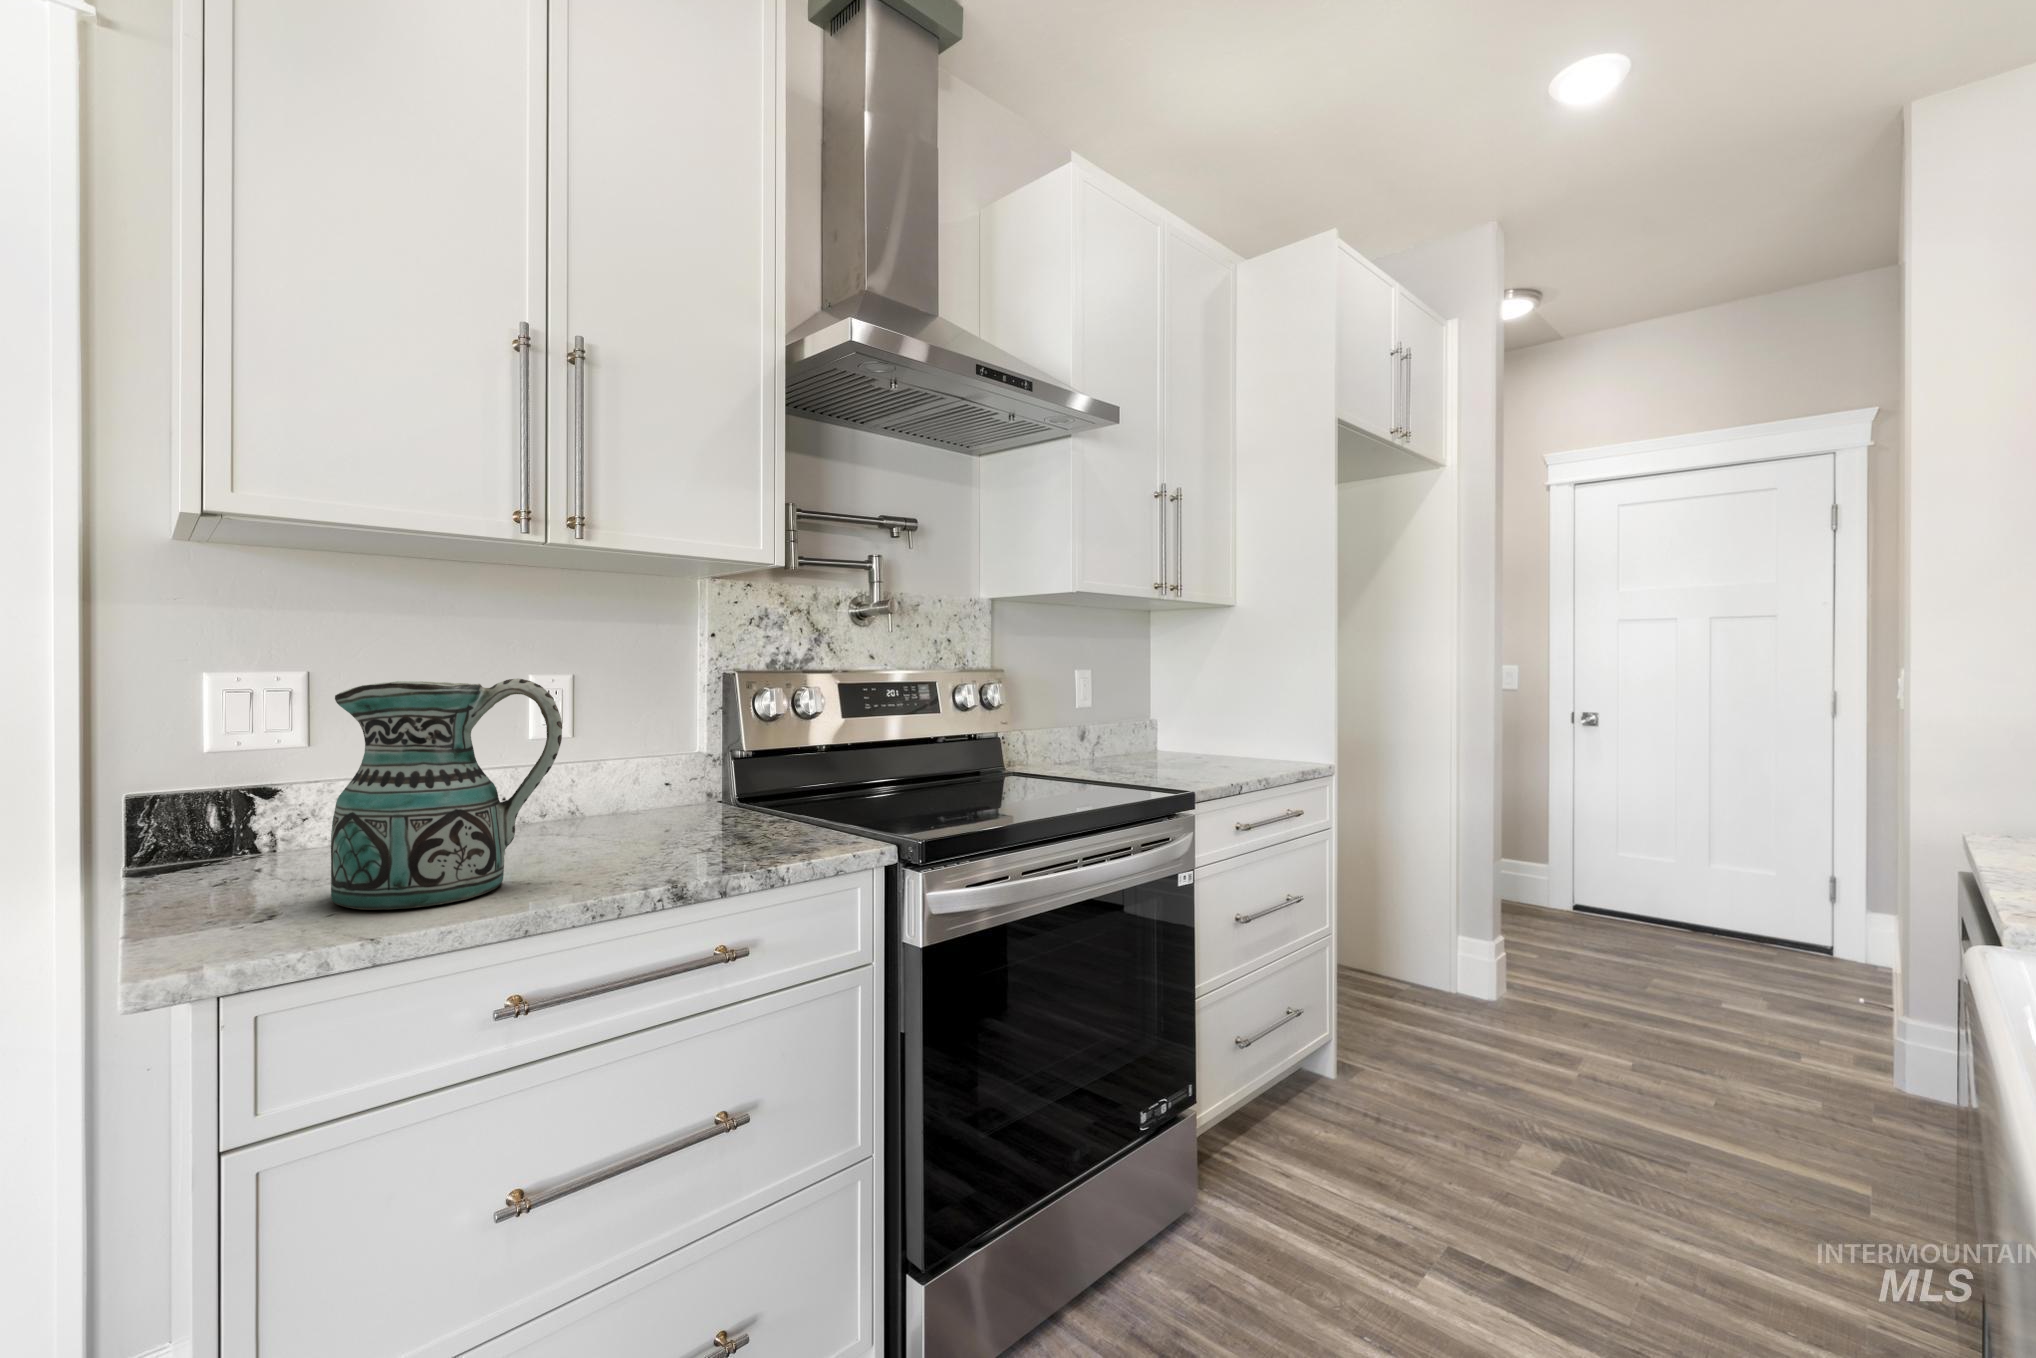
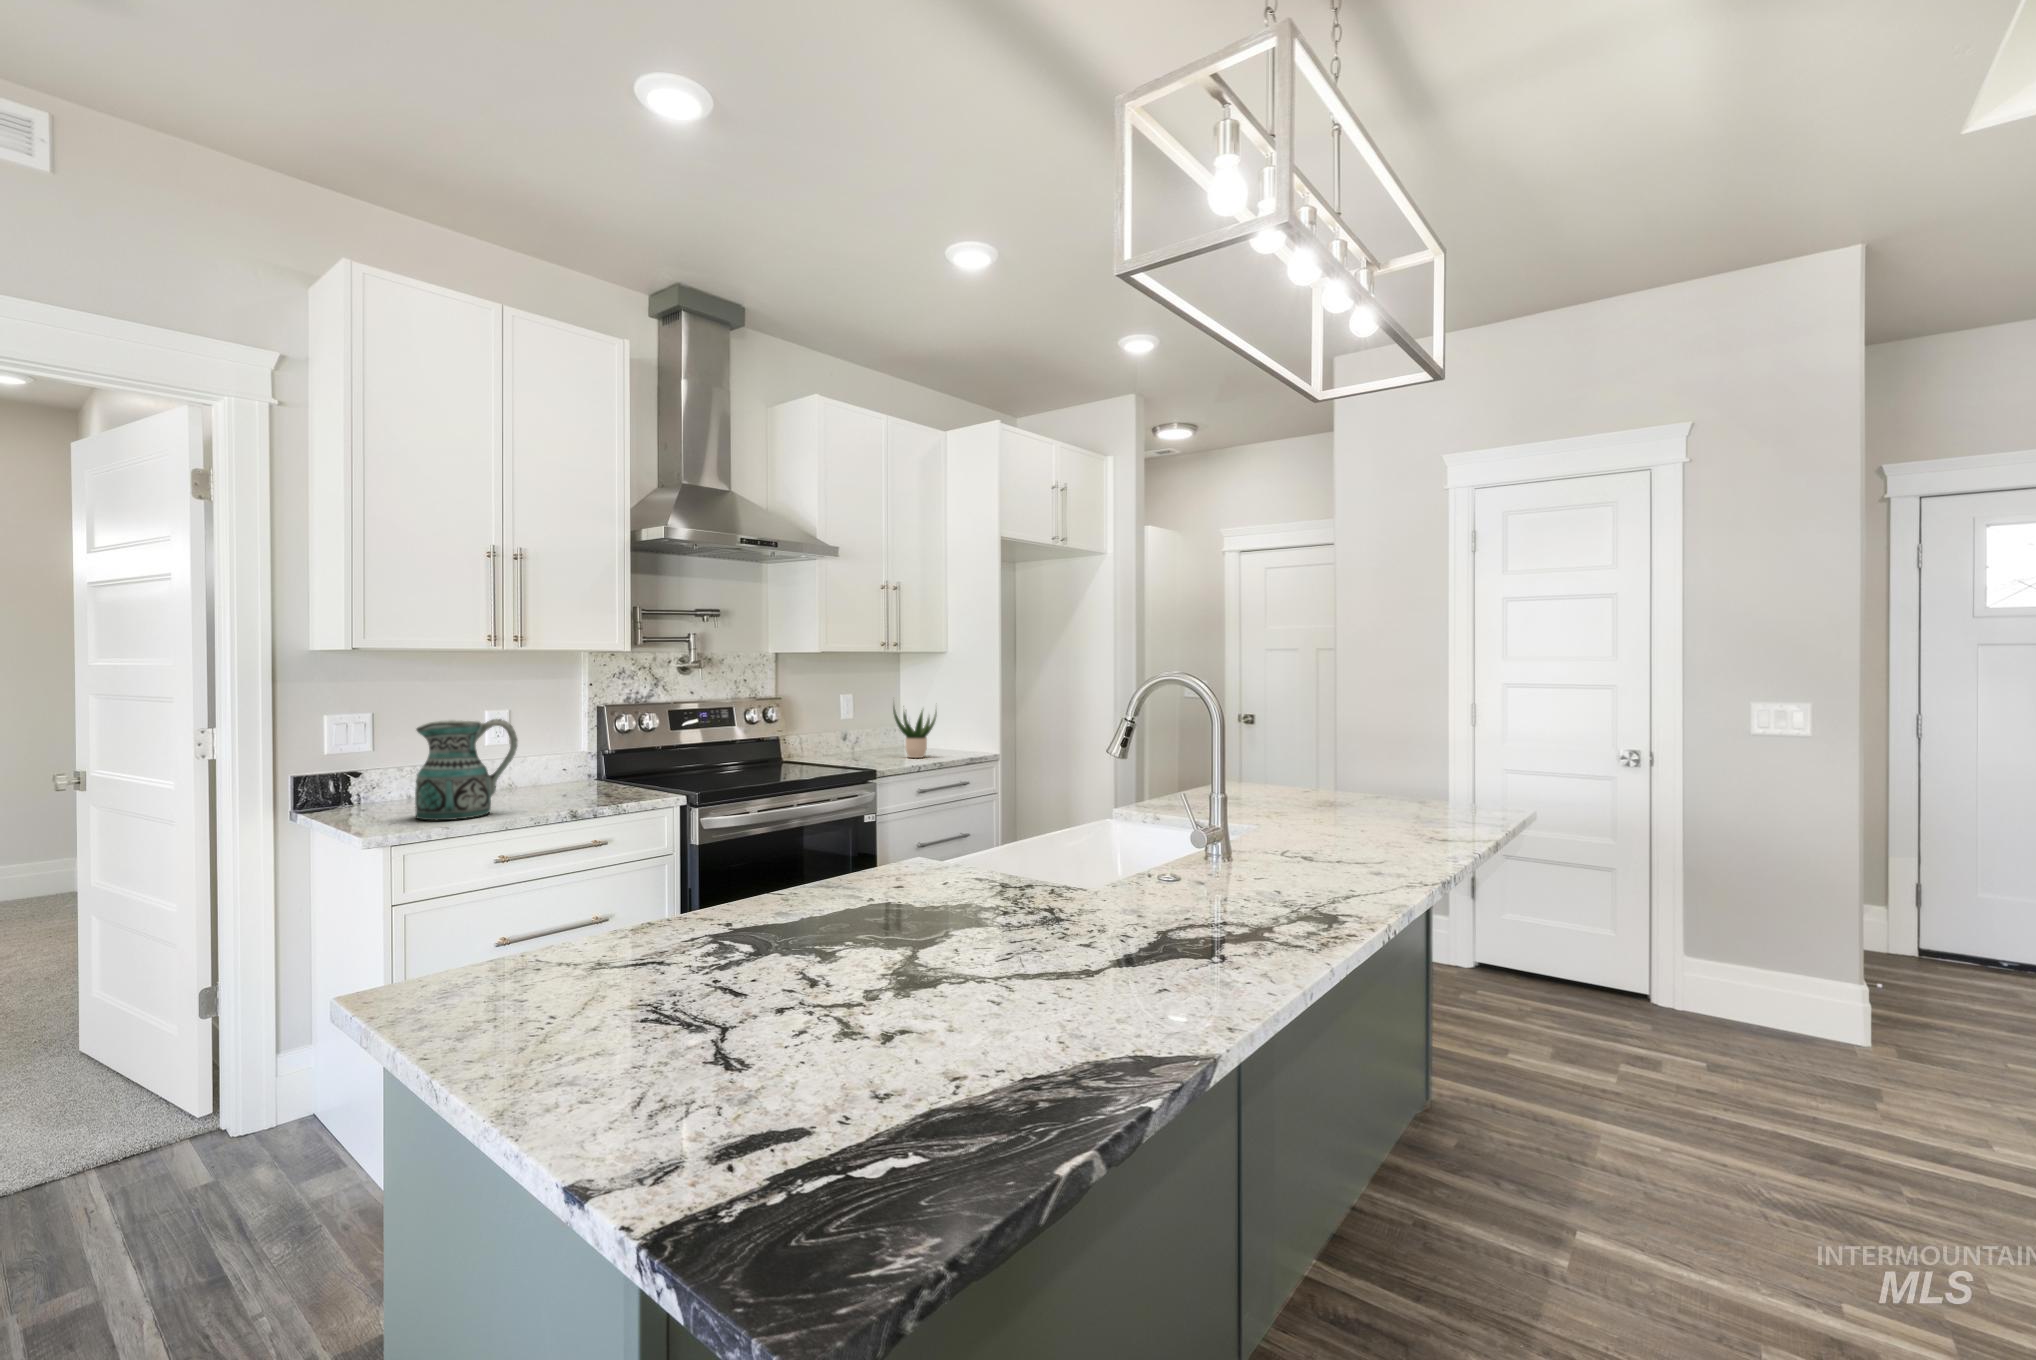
potted plant: none [1172,670,1240,767] -> present [893,706,937,758]

